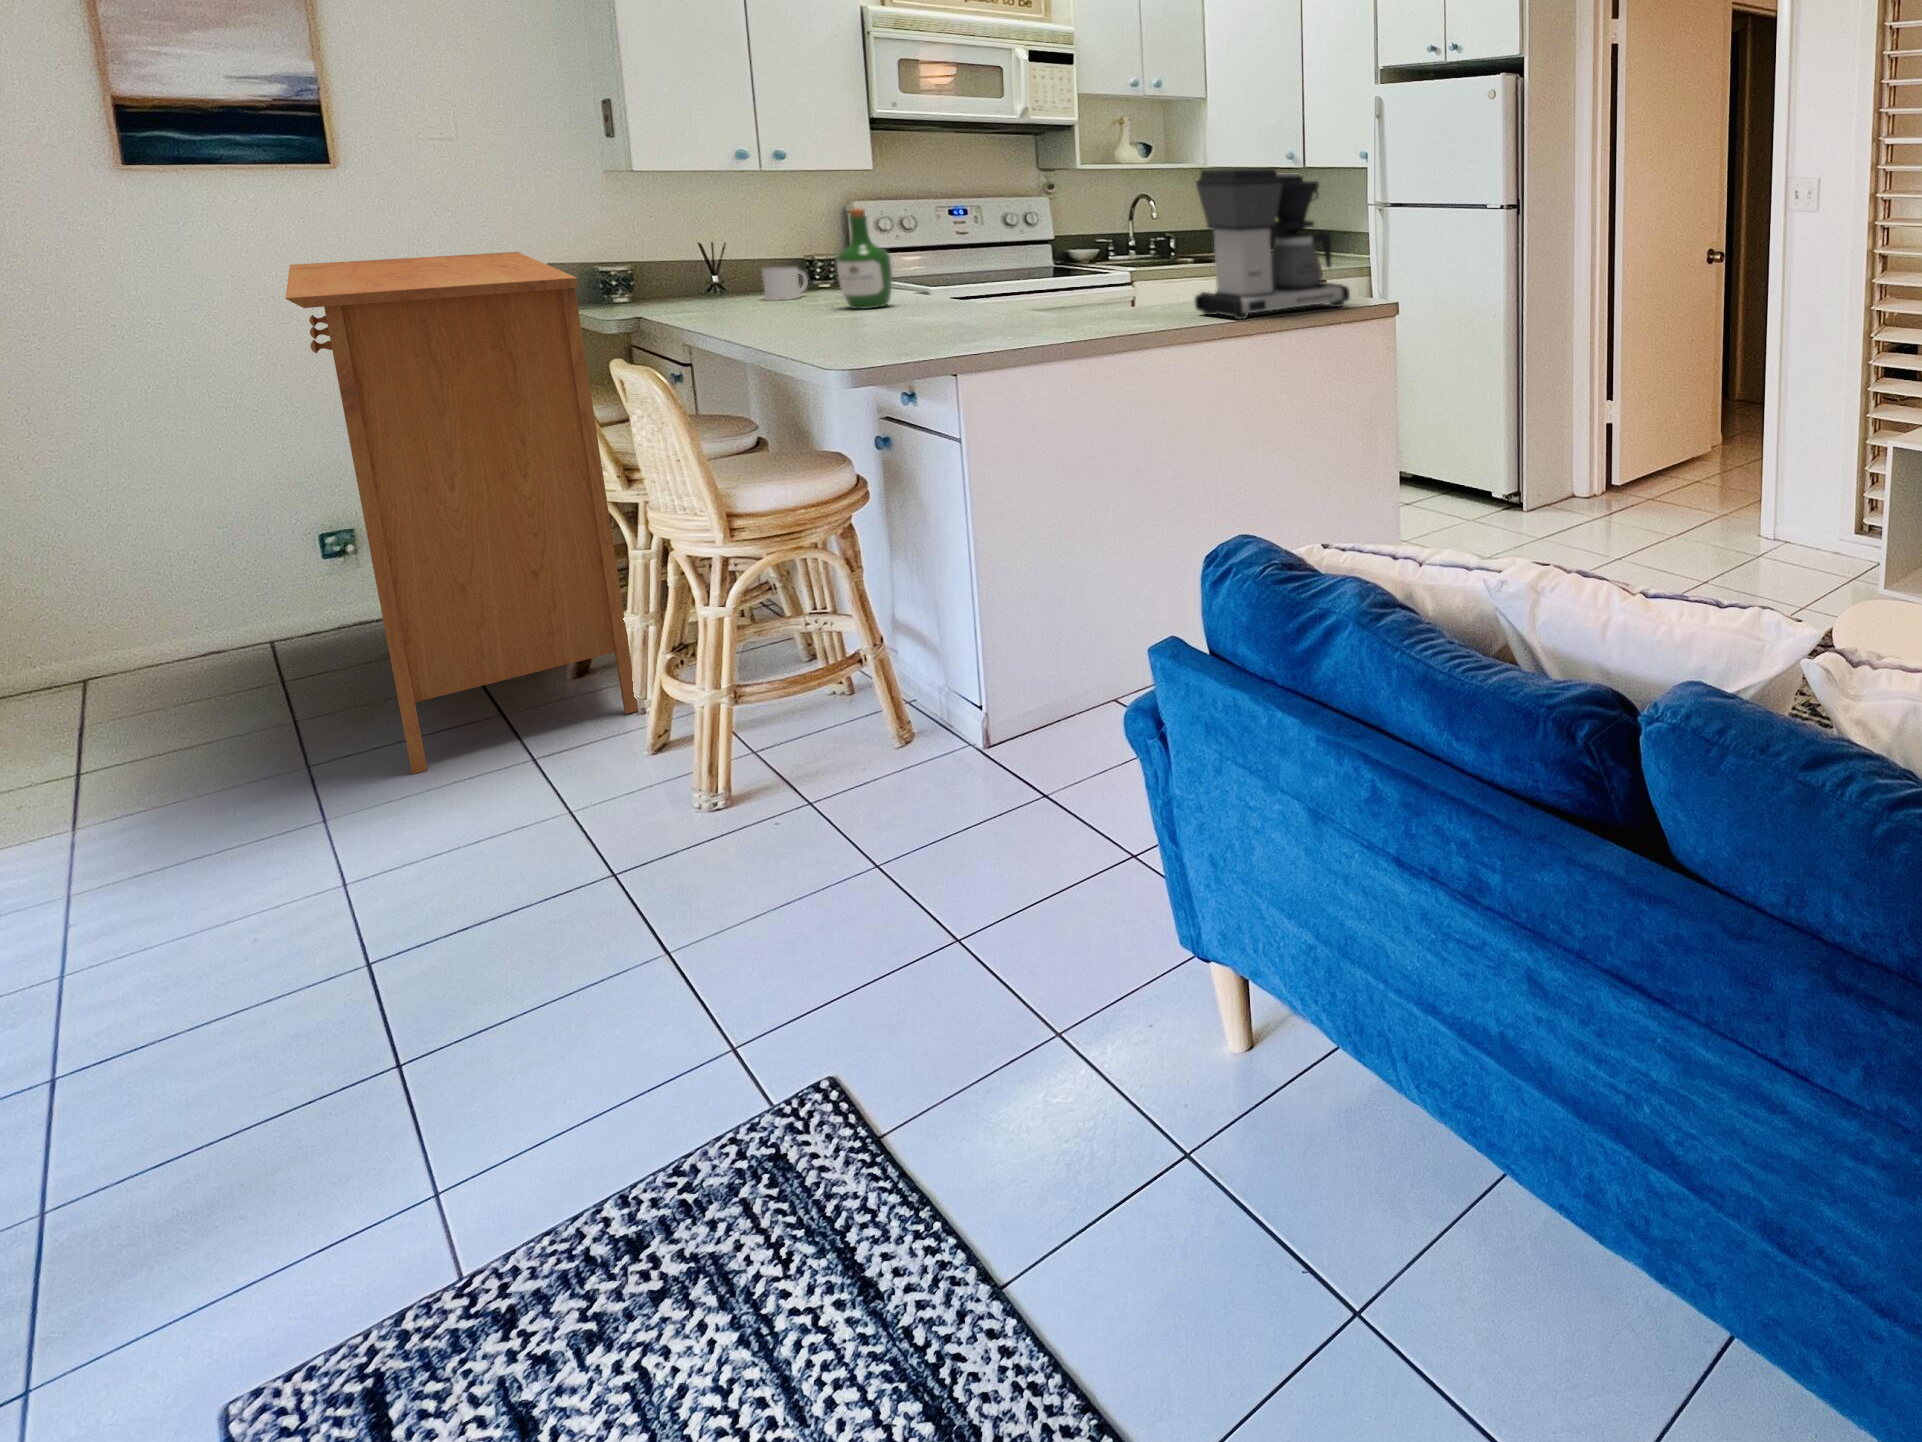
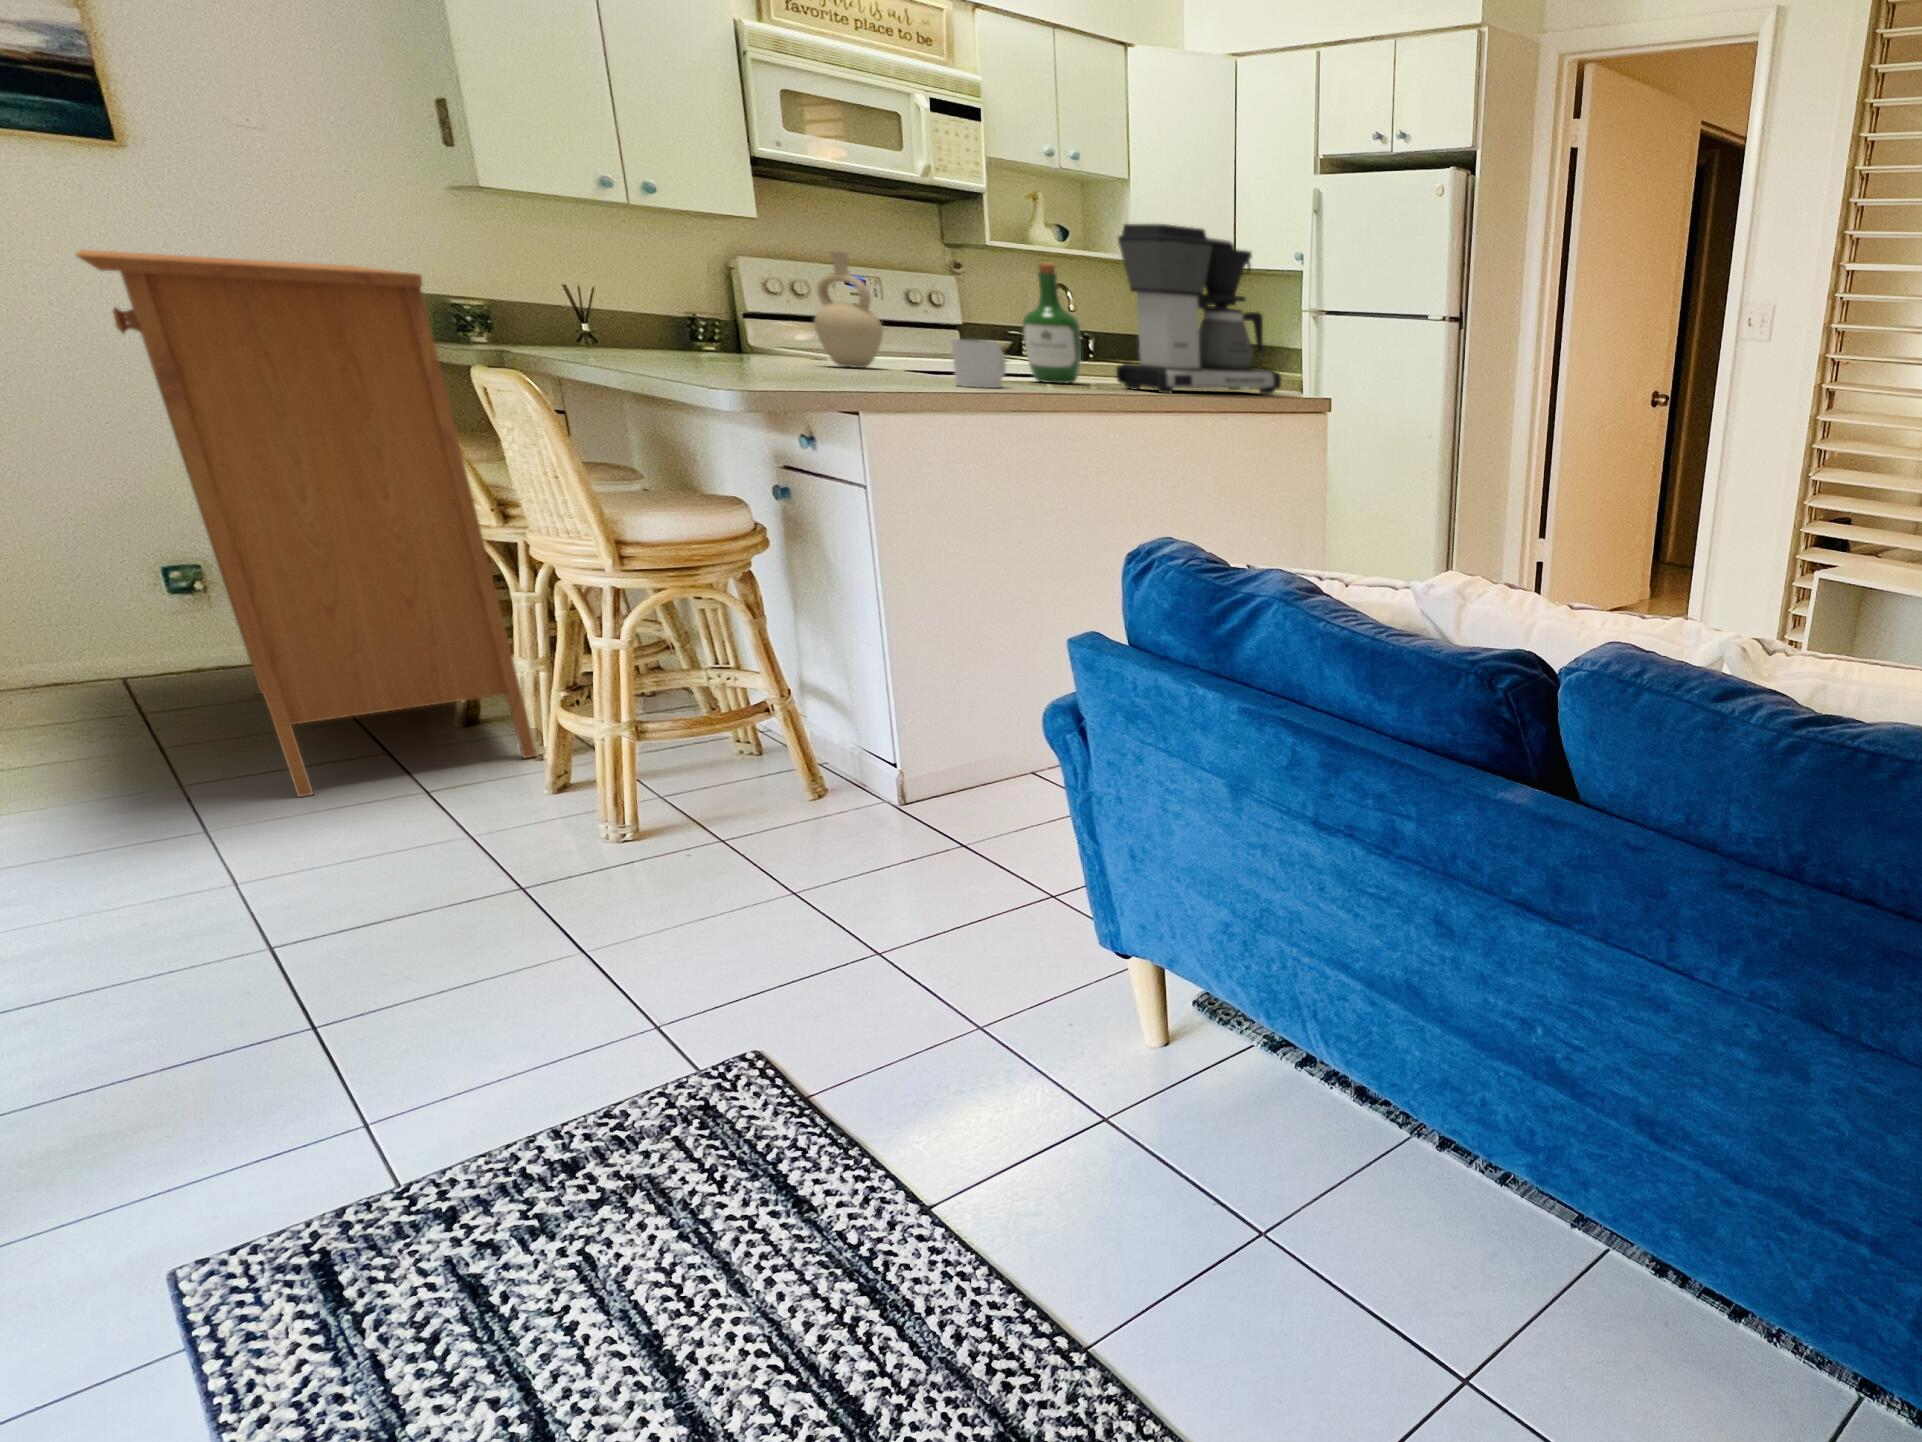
vase: none [919,206,981,308] -> present [815,250,883,368]
wine bottle: present [836,208,892,309] -> present [1022,262,1081,383]
mug: present [762,267,808,301] -> present [952,339,1006,388]

